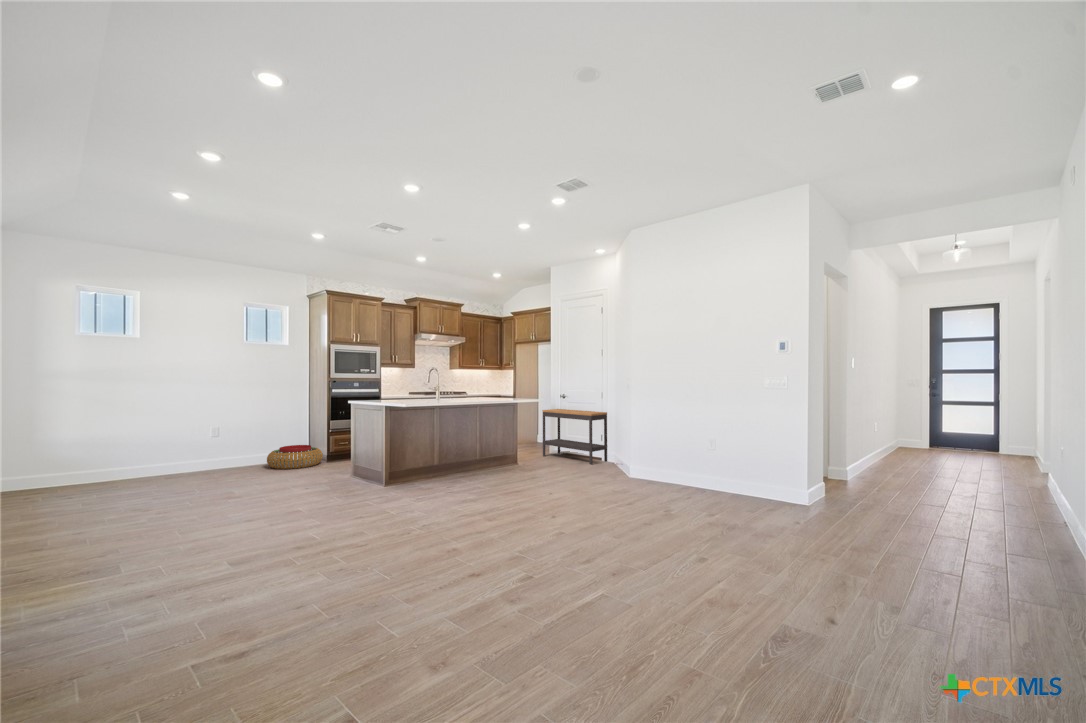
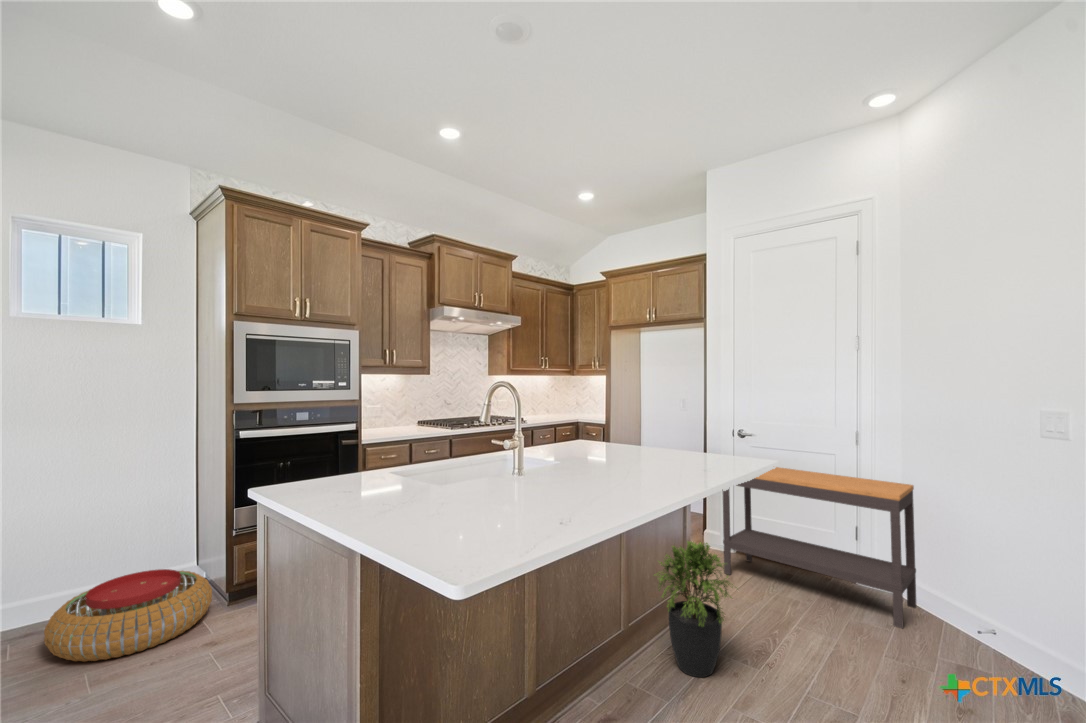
potted plant: none [489,425,518,471] -> present [657,542,733,677]

